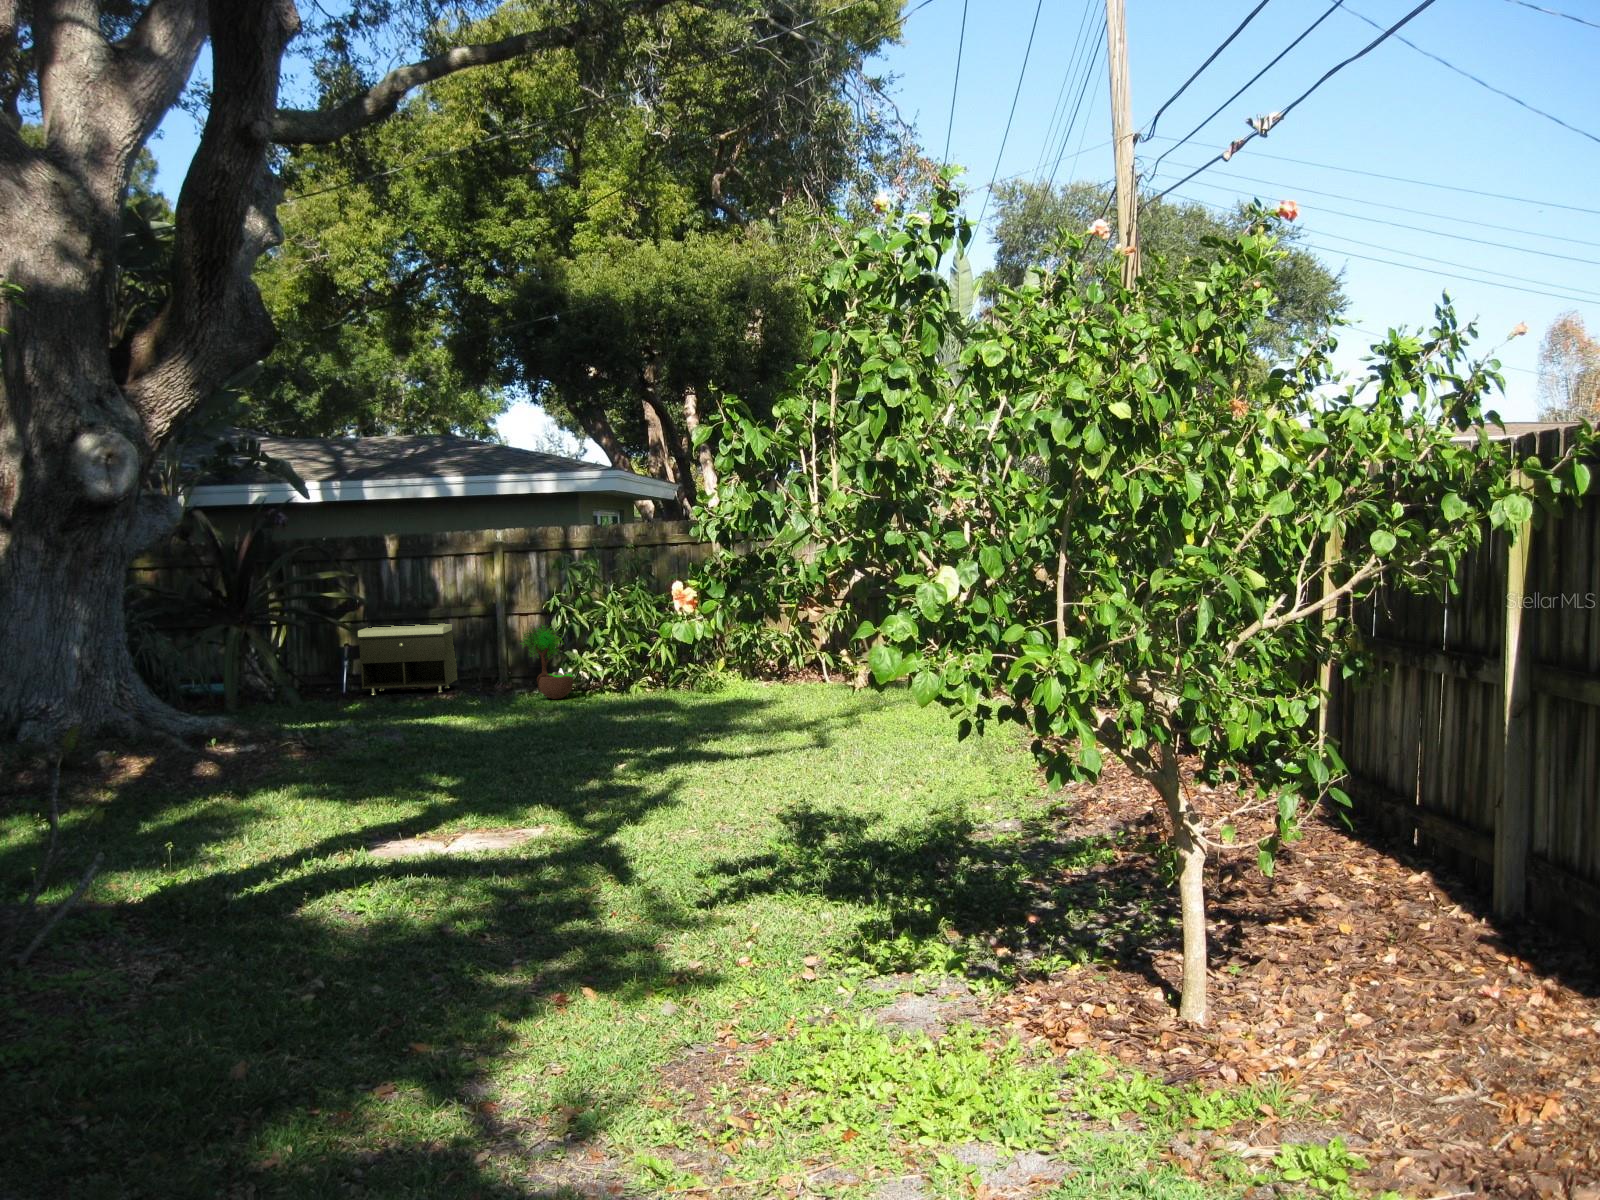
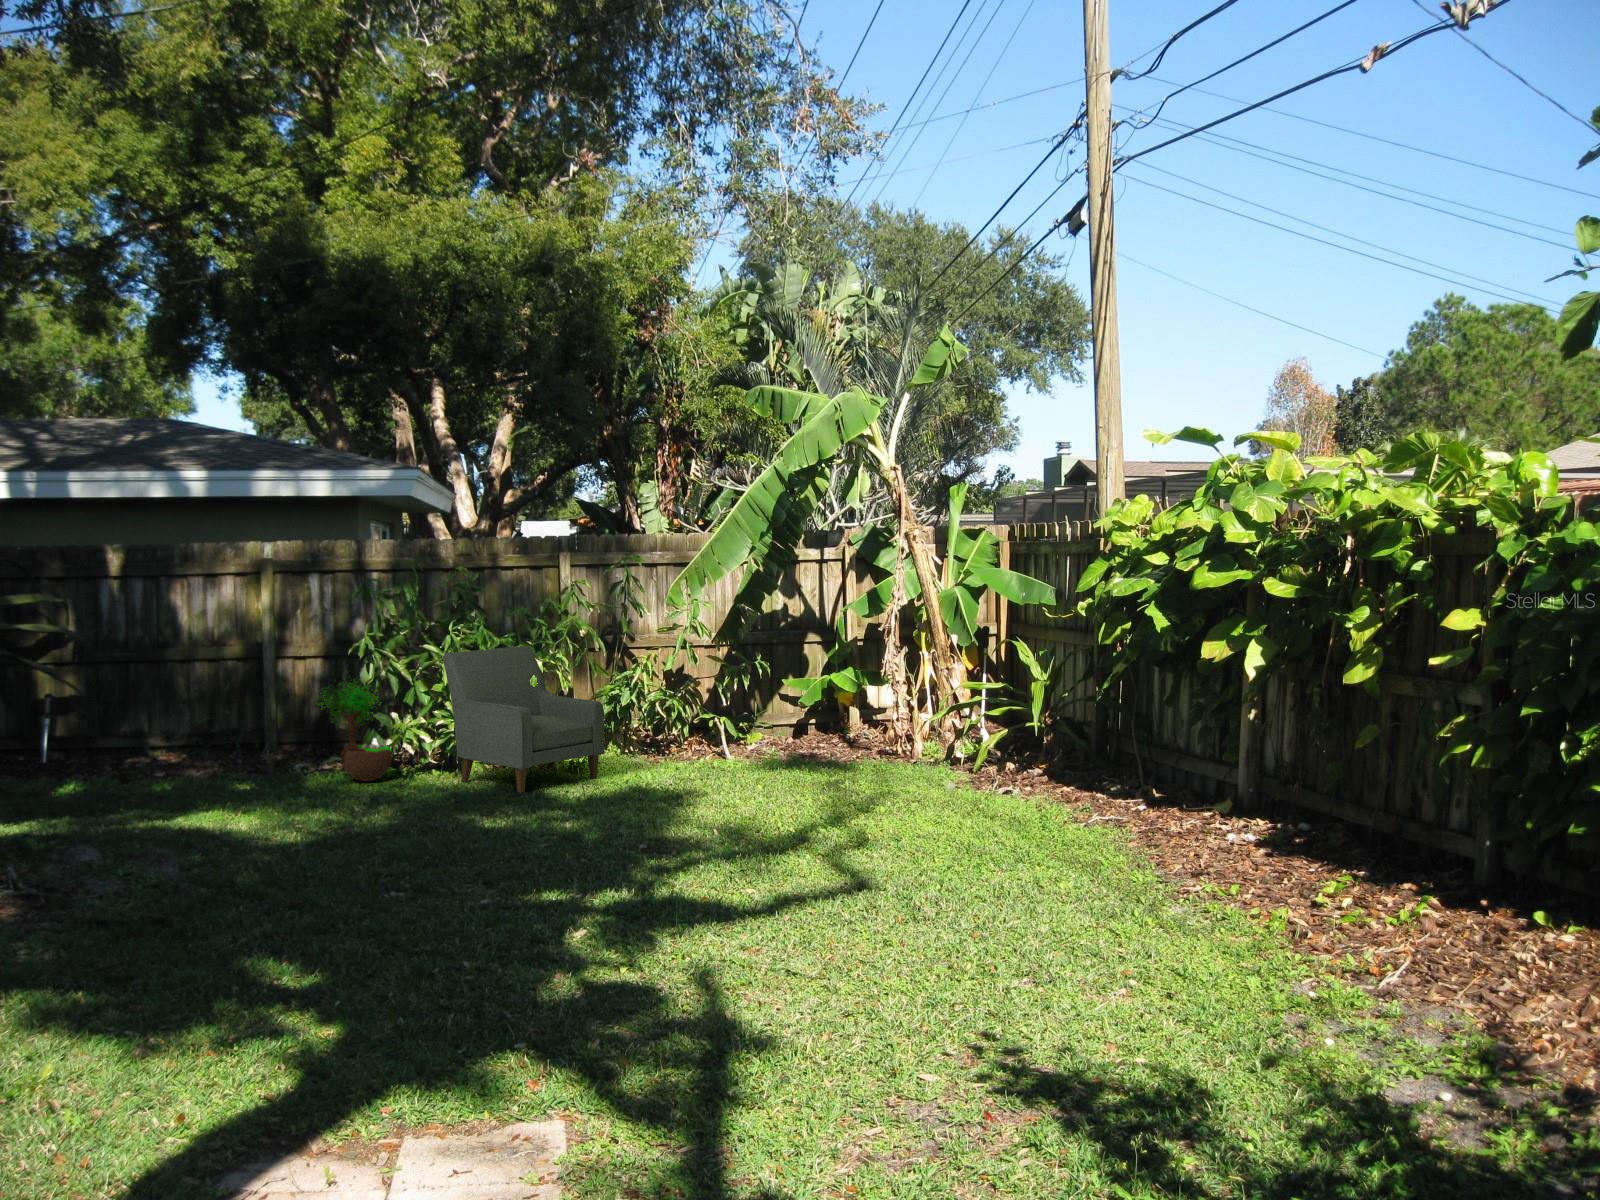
chair: none [604,600,720,705] -> present [442,646,604,793]
storage bench: present [358,624,457,695] -> none [59,669,206,771]

